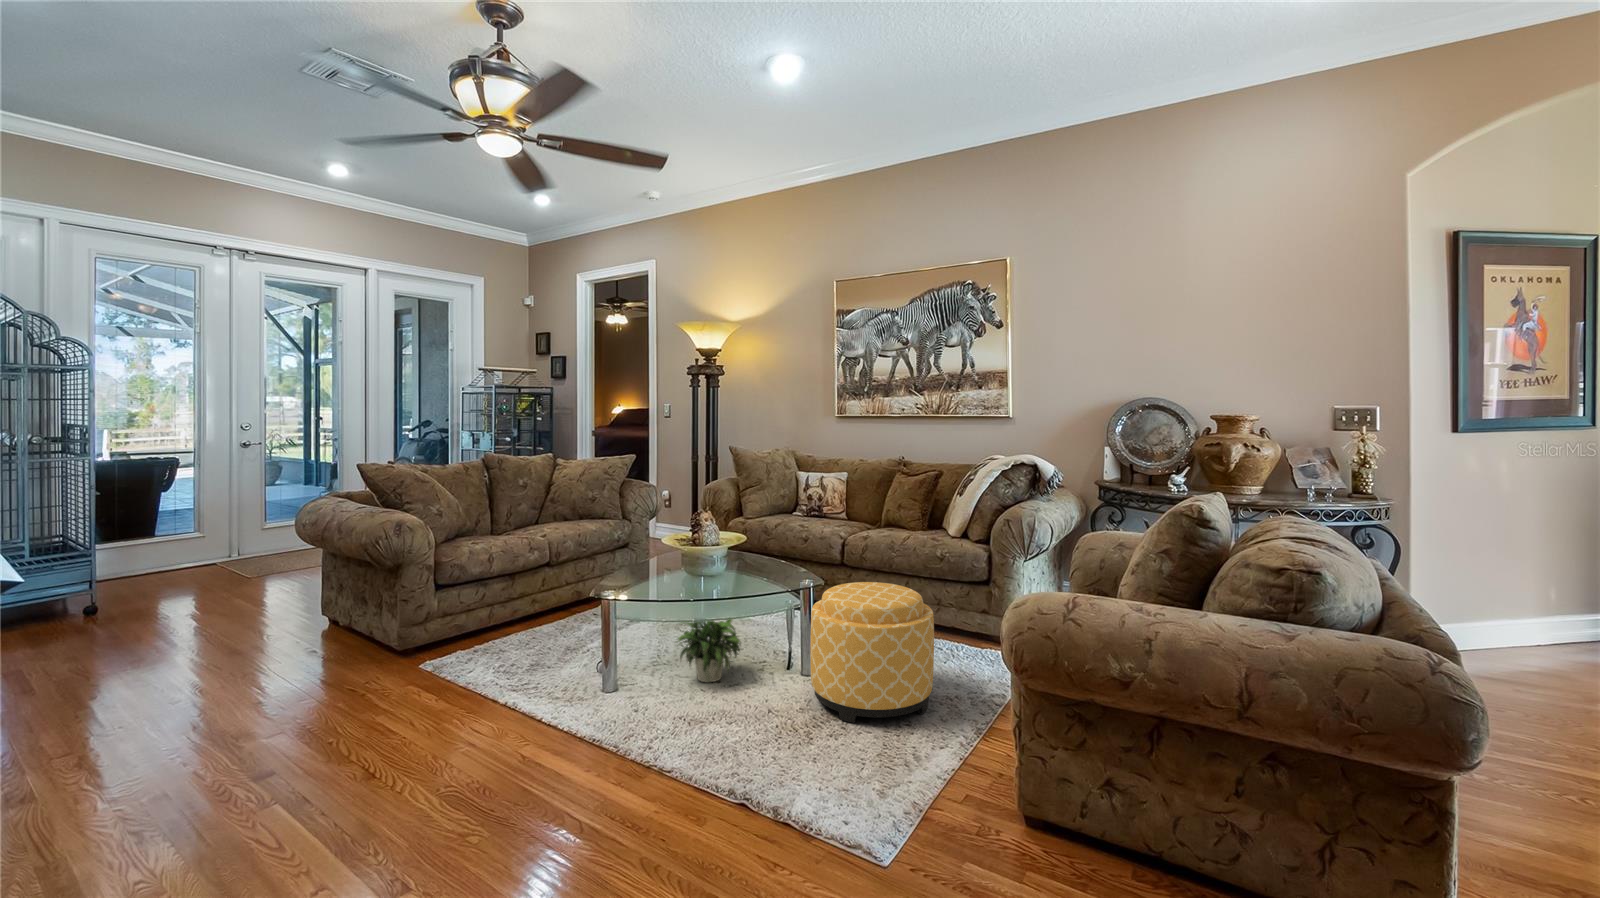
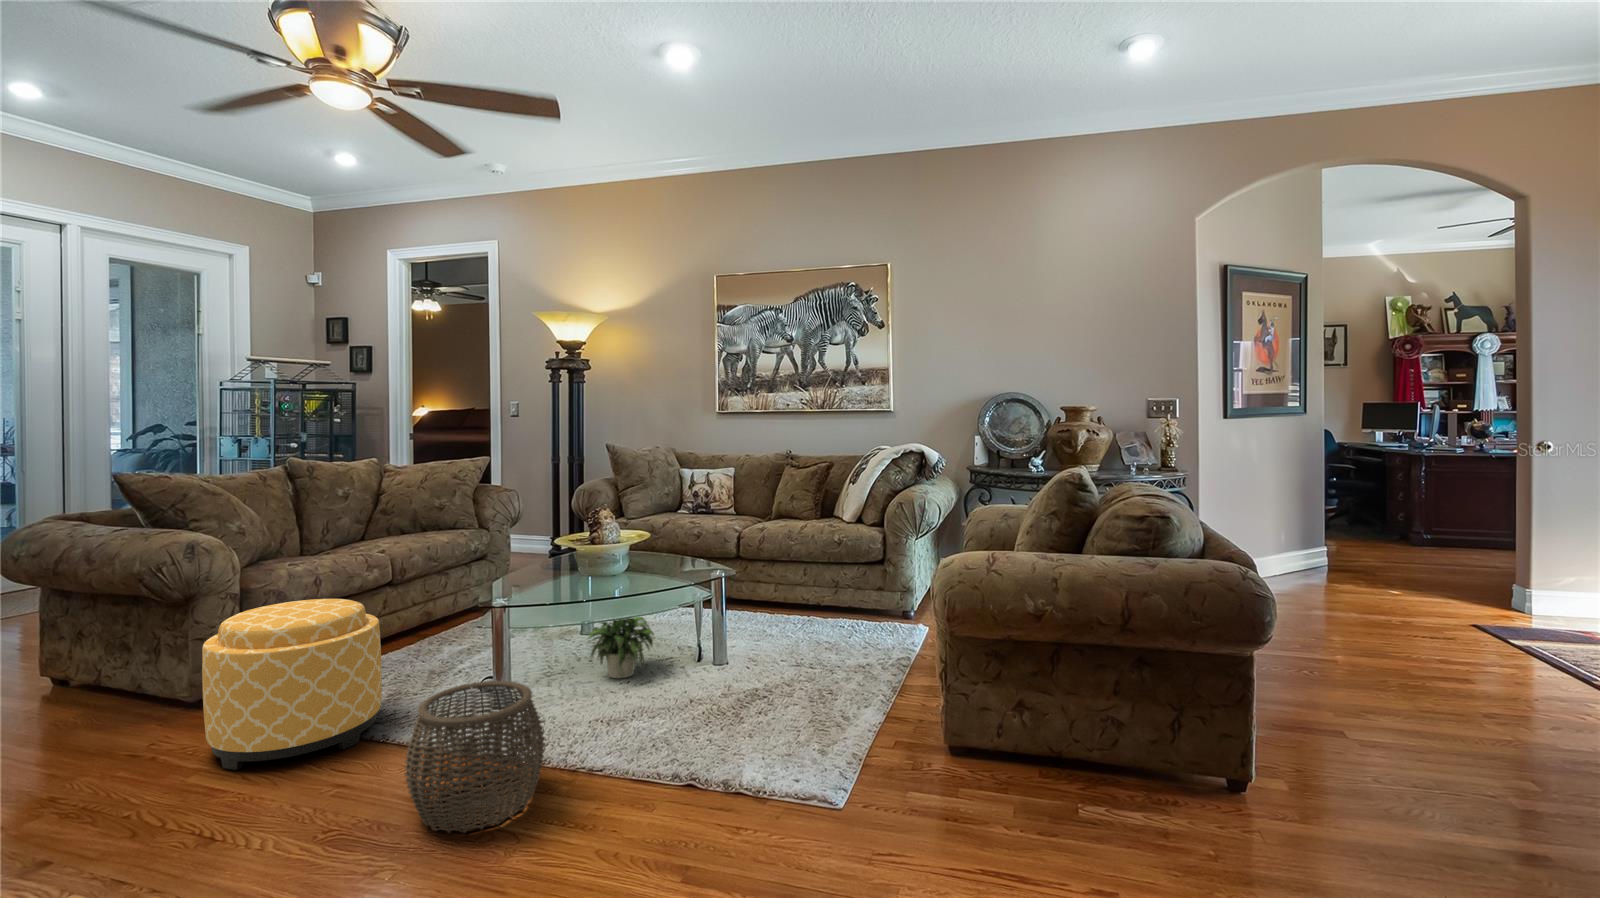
ottoman: present [810,582,934,723] -> present [202,599,382,770]
woven basket: none [473,687,604,835] -> present [405,681,545,833]

